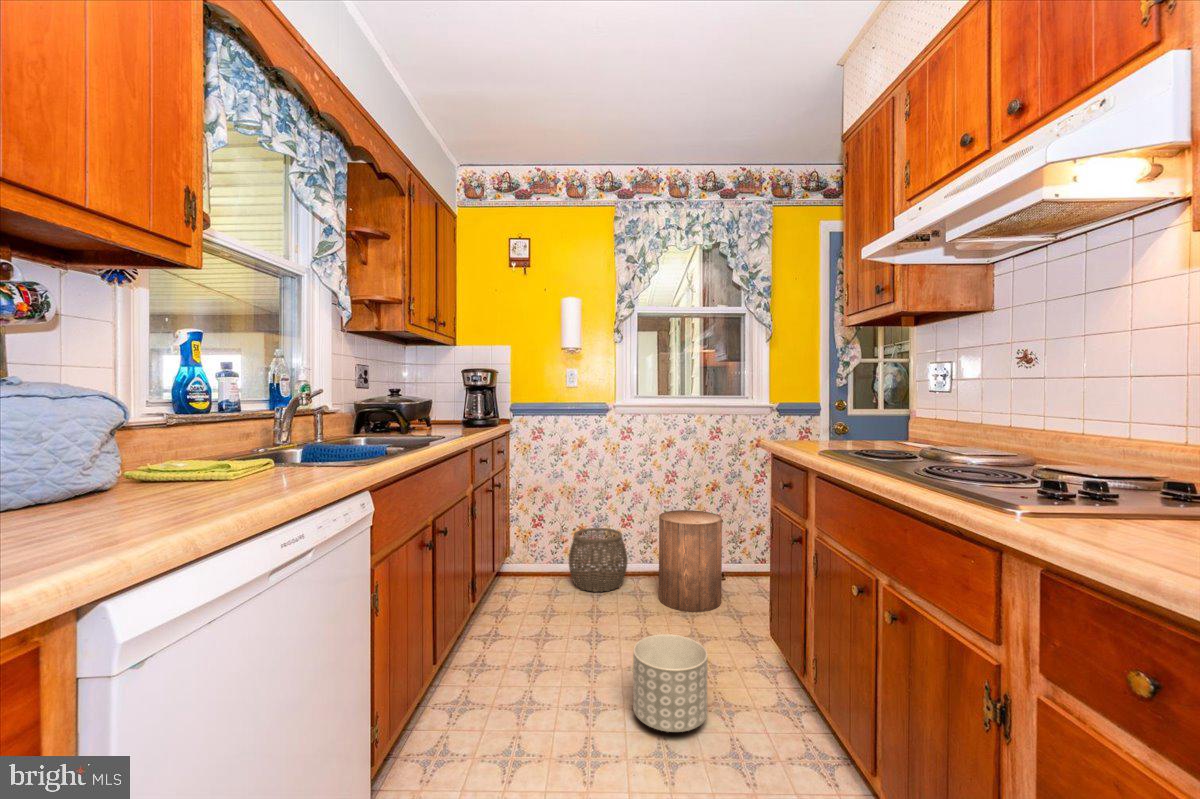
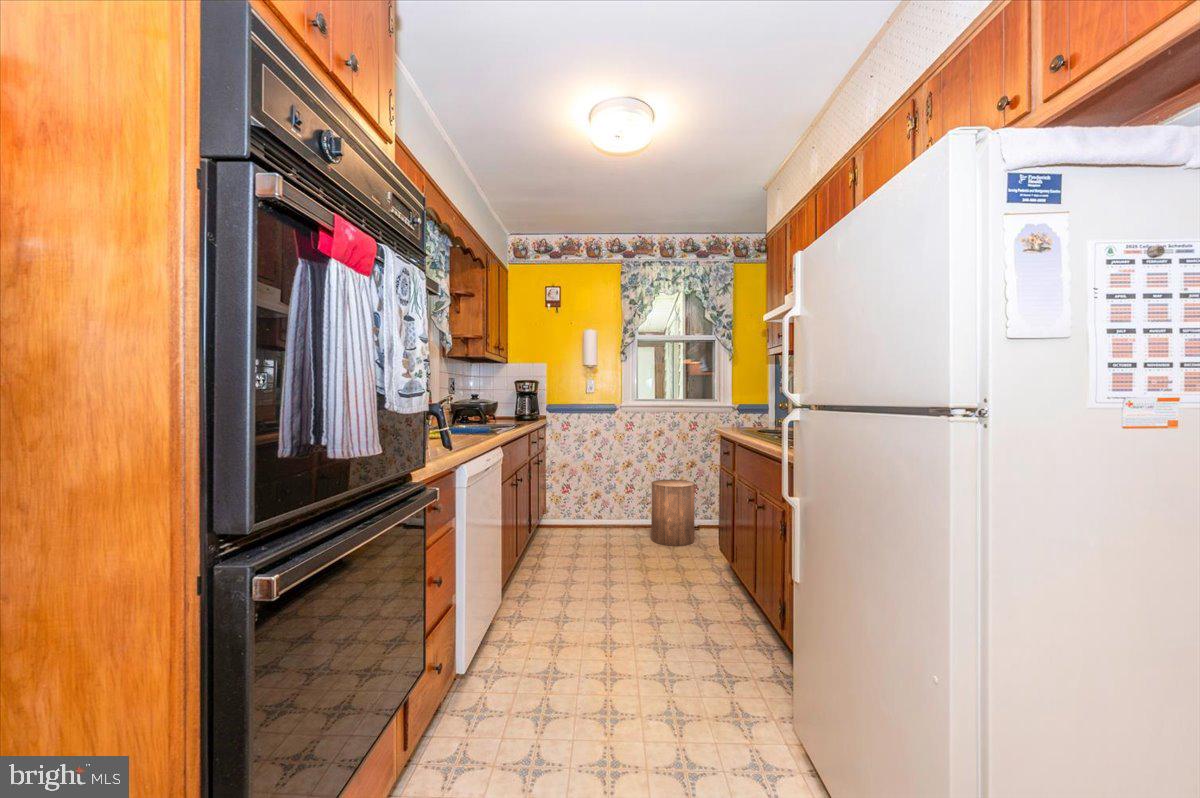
woven basket: present [568,528,628,592] -> none [589,493,630,536]
planter: present [633,634,708,732] -> none [632,544,675,595]

